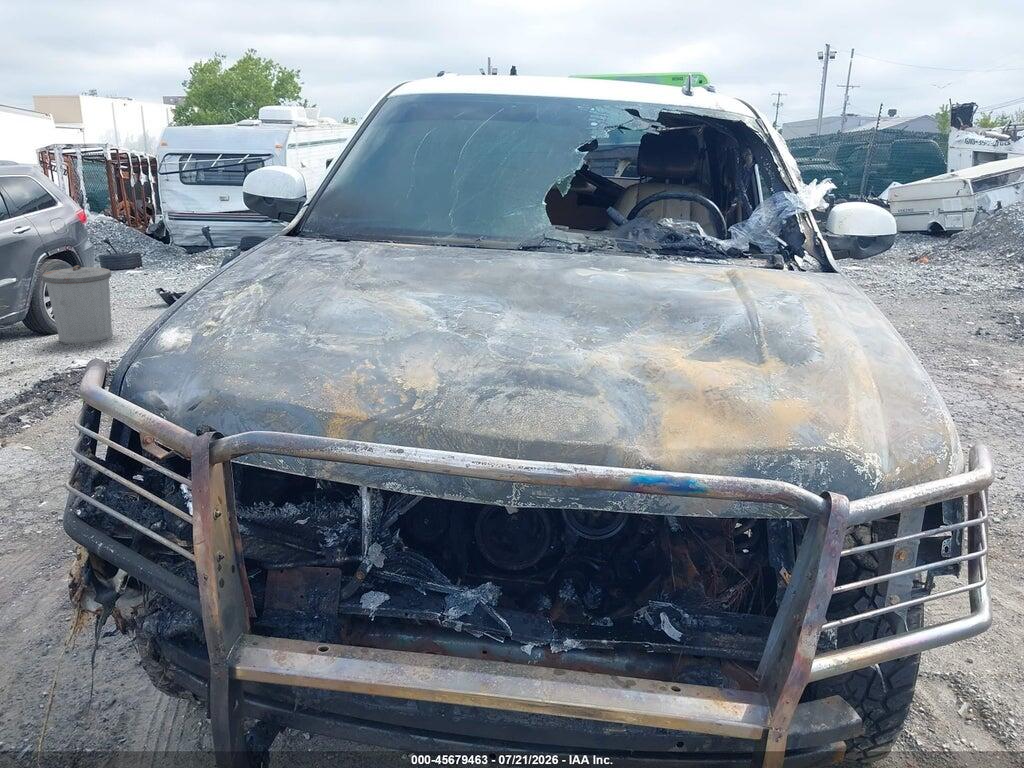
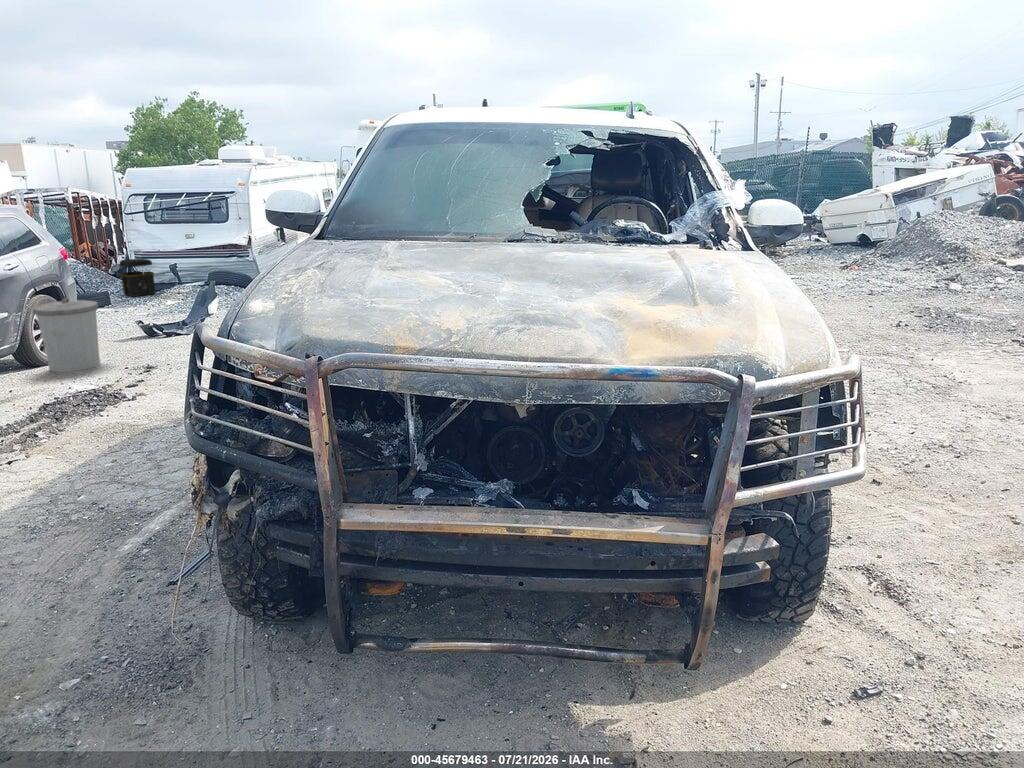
toolbox: none [157,219,192,259] -> present [120,258,156,297]

